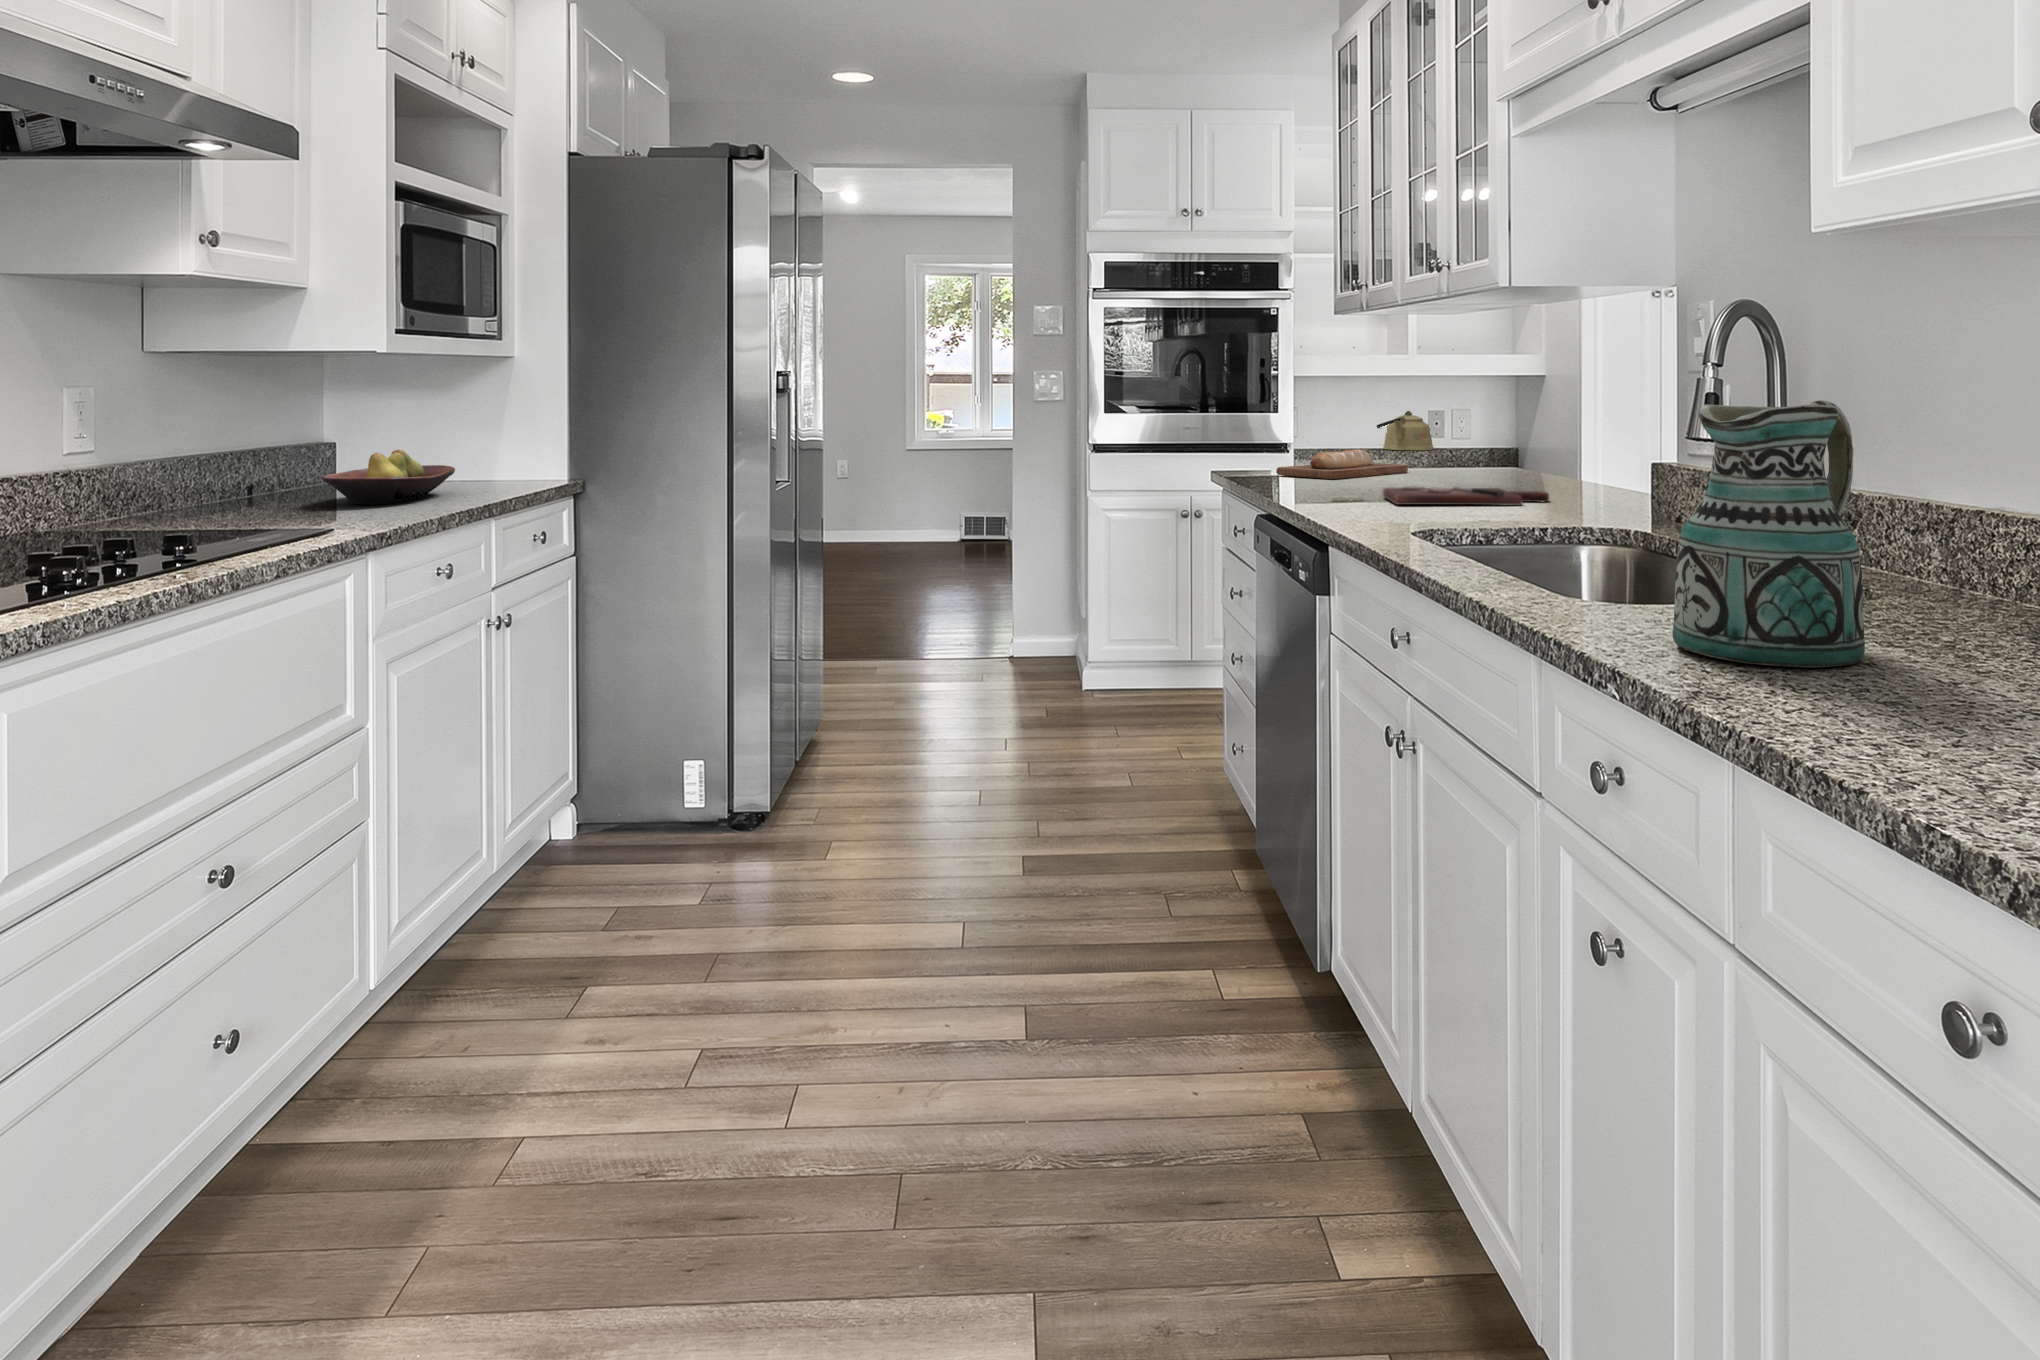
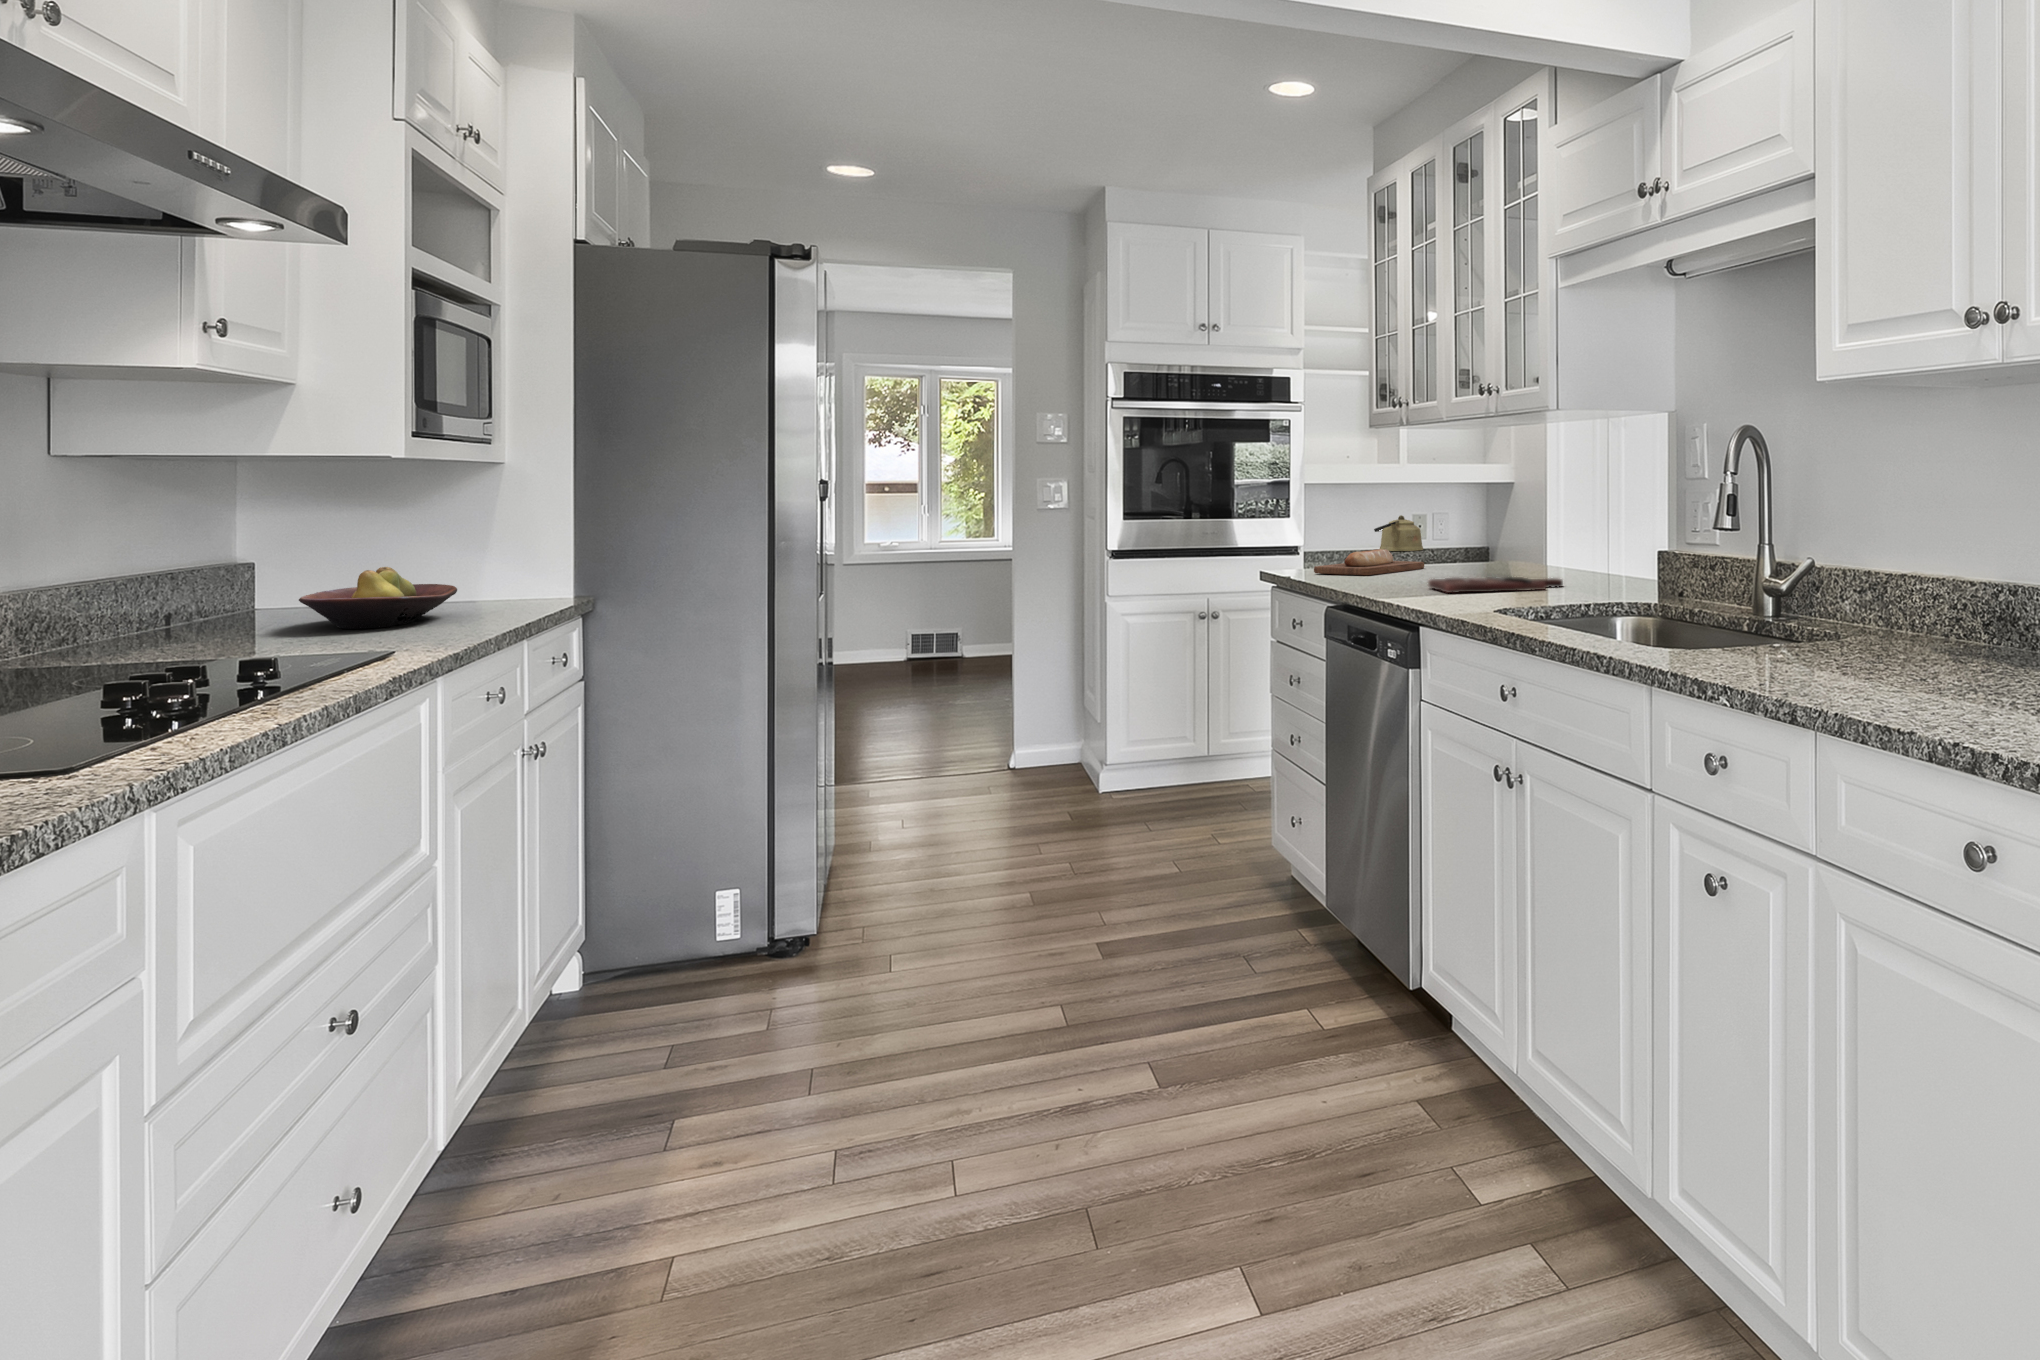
ceramic pitcher: present [1673,400,1865,667] -> none [1742,497,1863,677]

